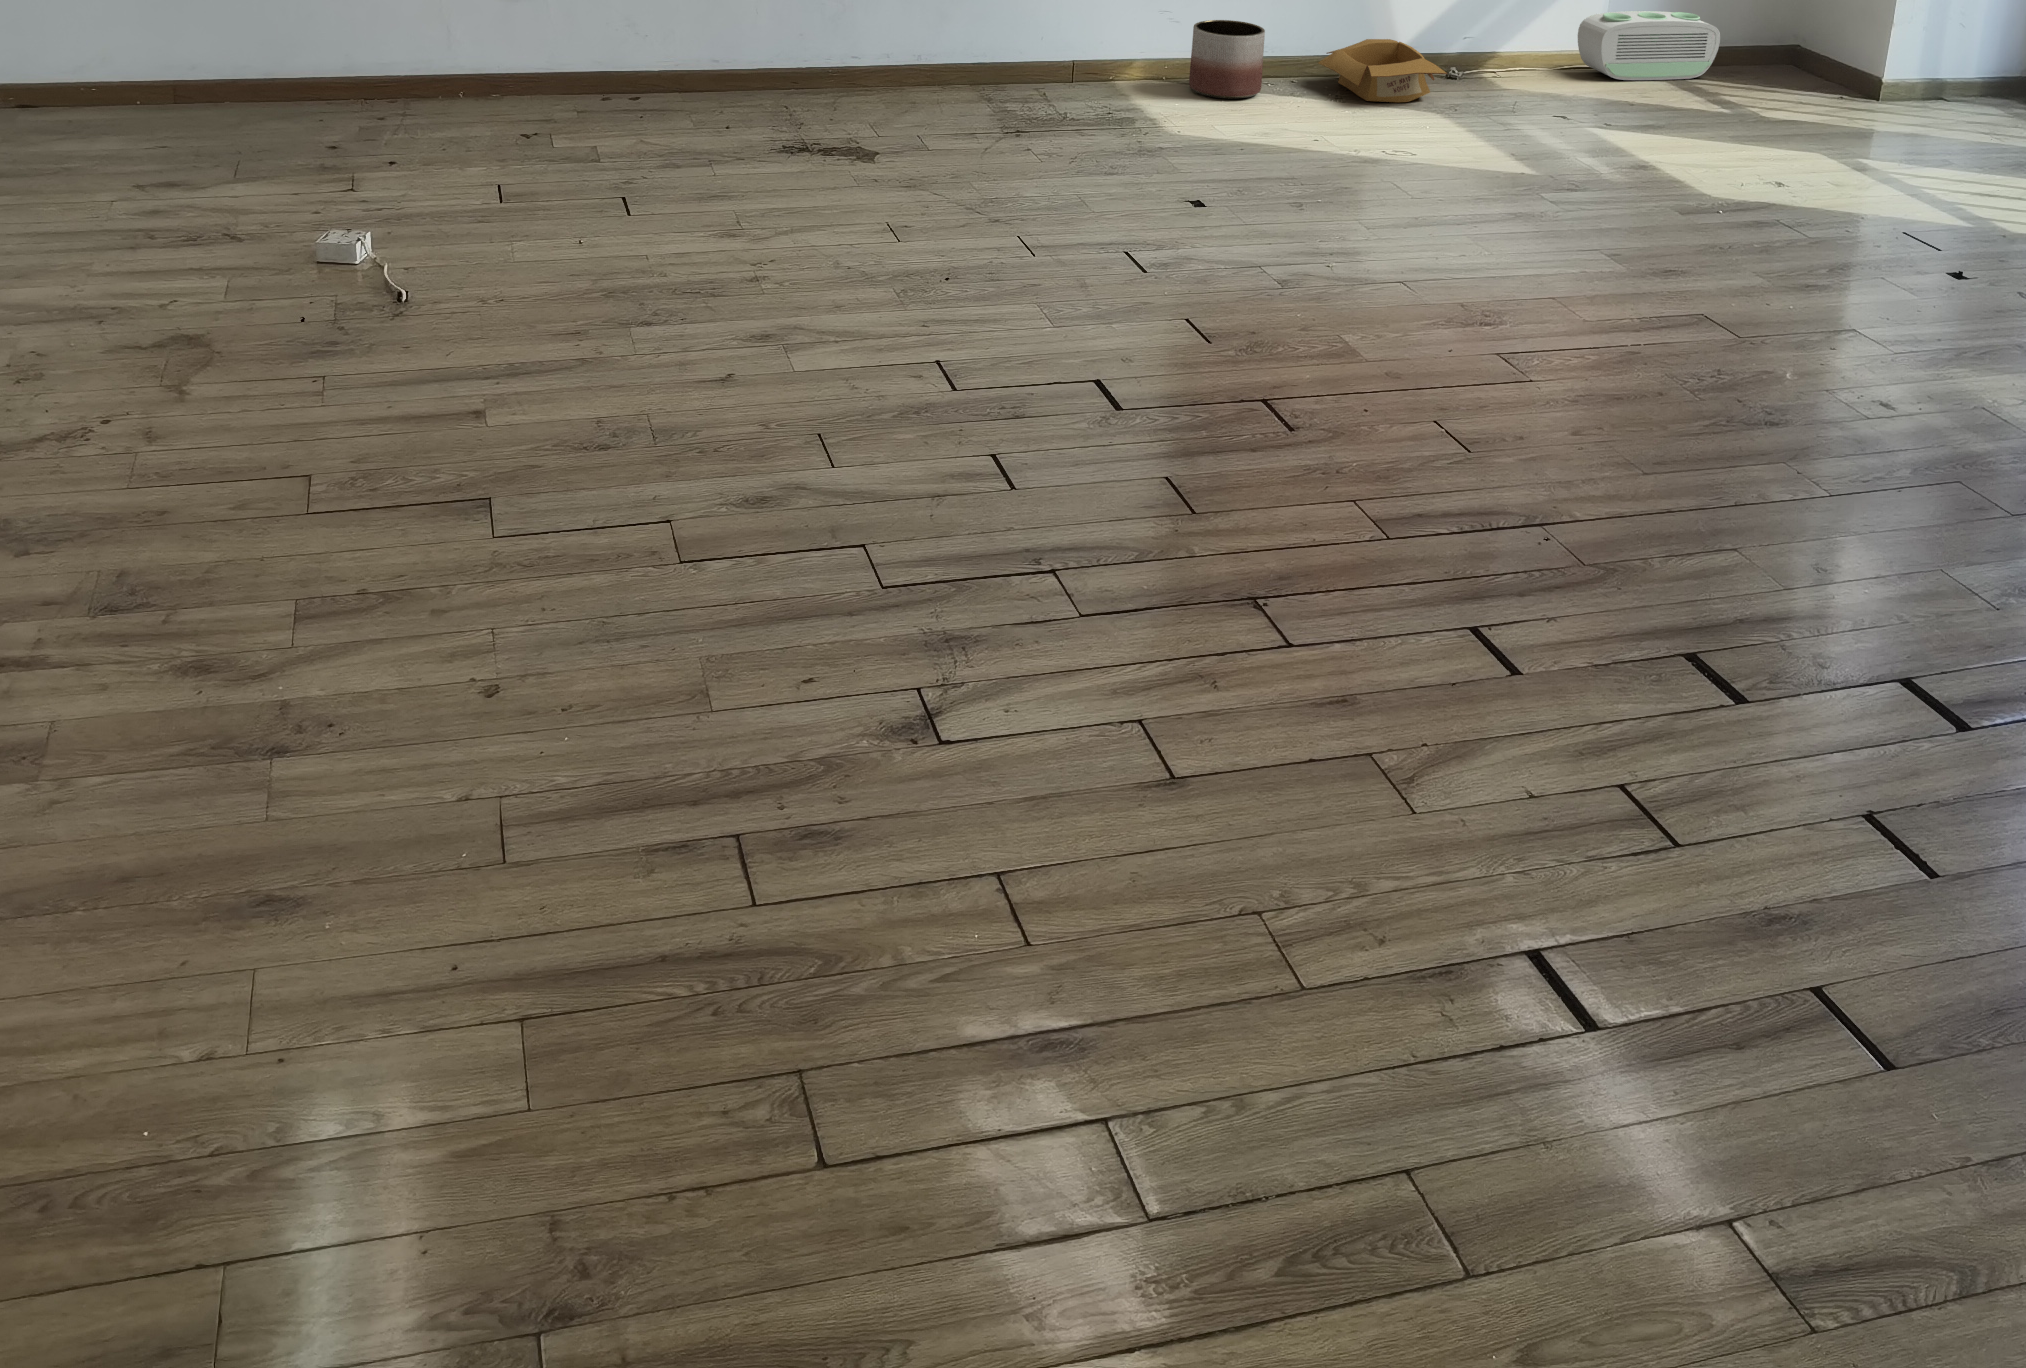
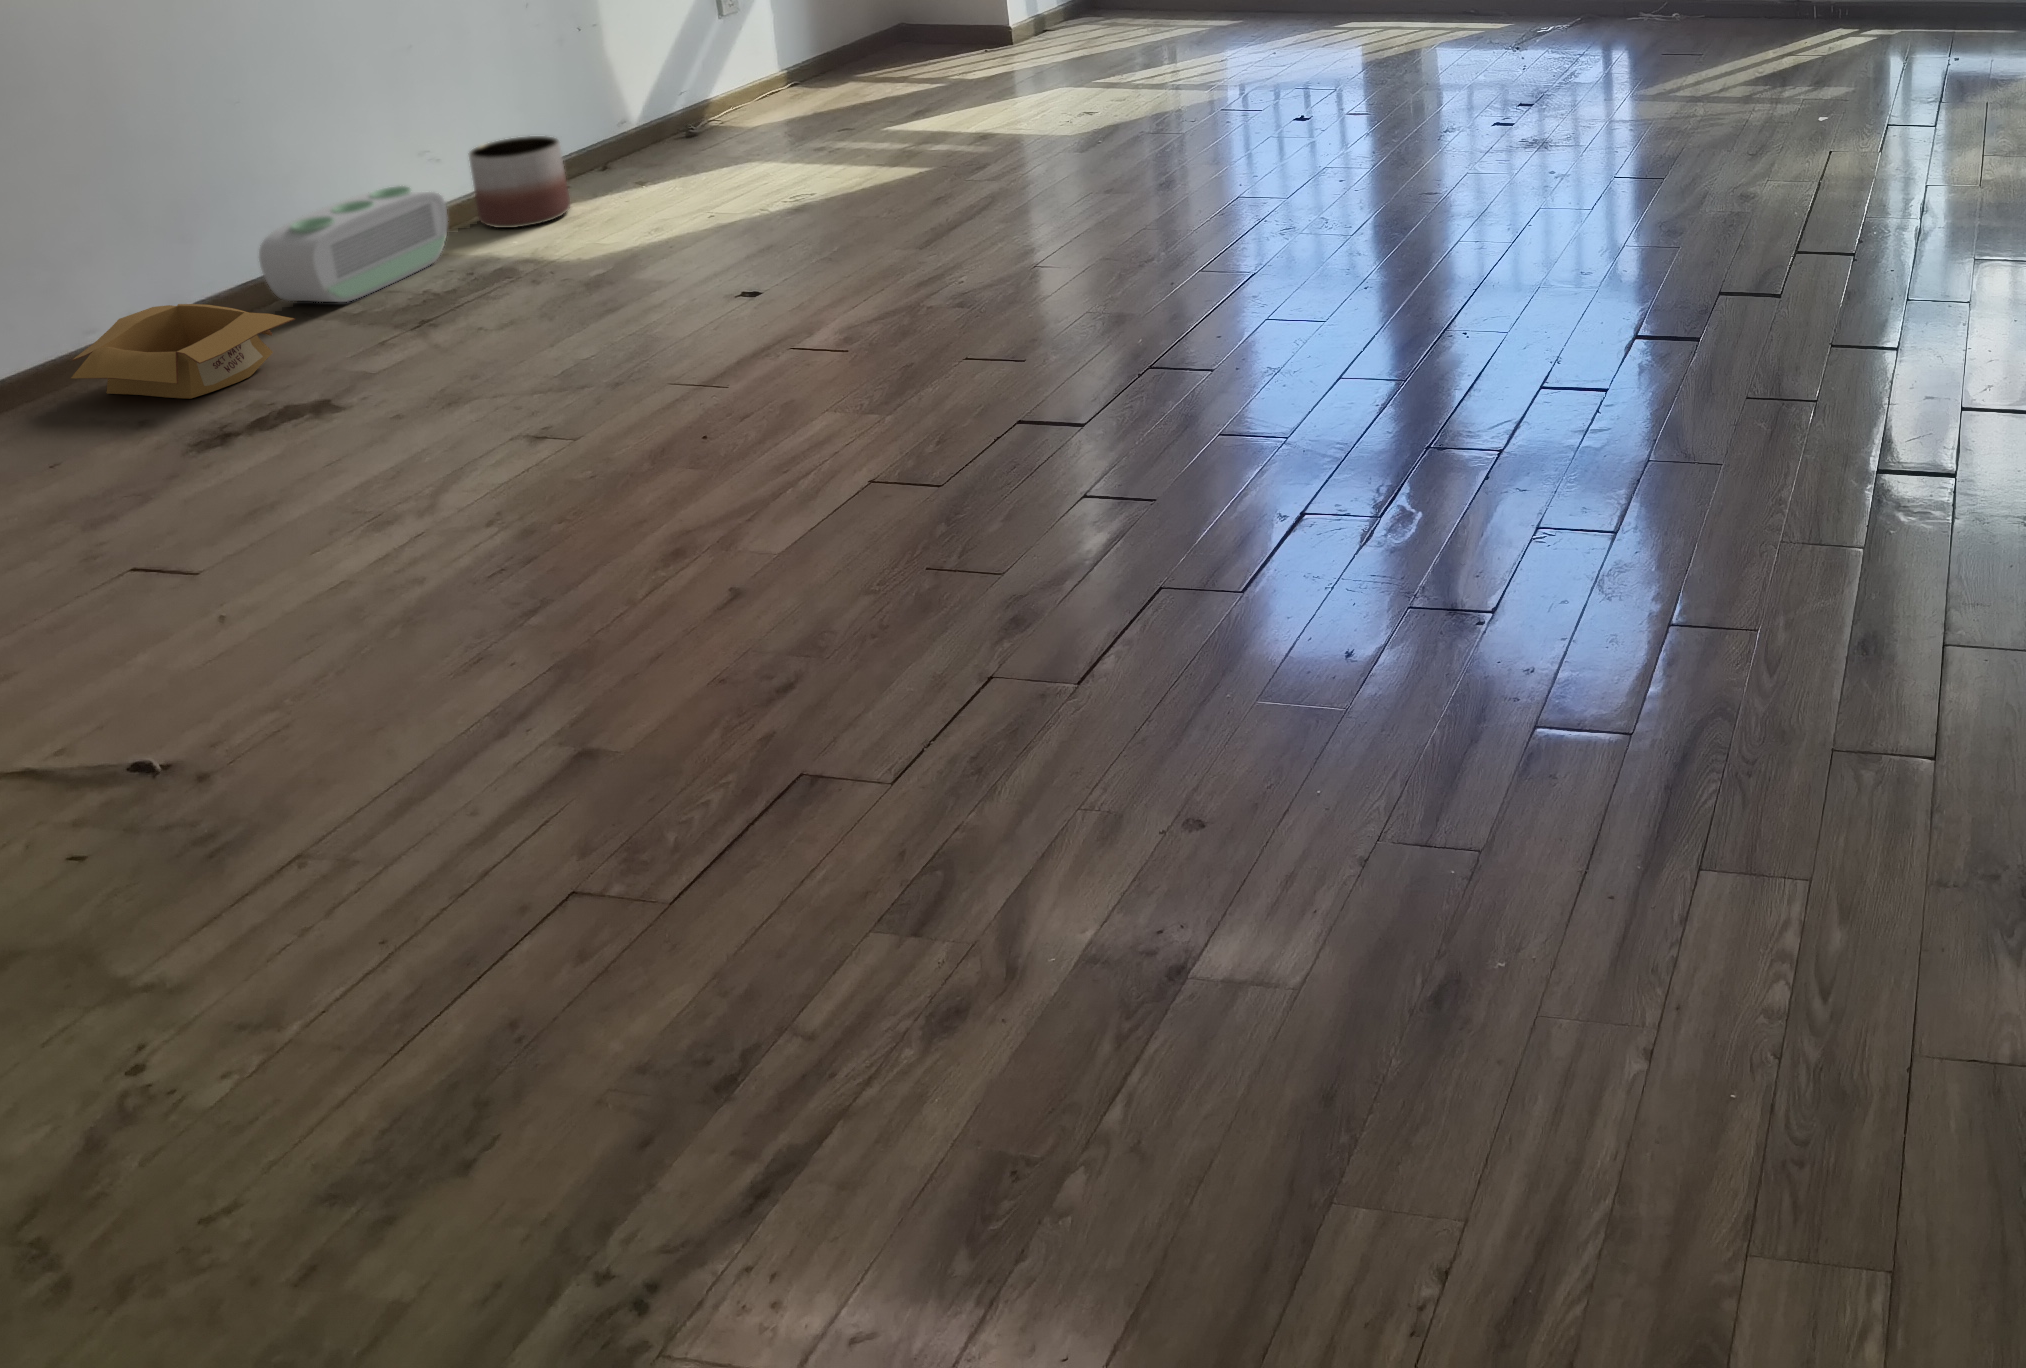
air purifier: present [1578,11,1720,80] -> present [259,186,448,302]
cardboard box: present [1318,39,1447,102] -> present [71,304,295,399]

